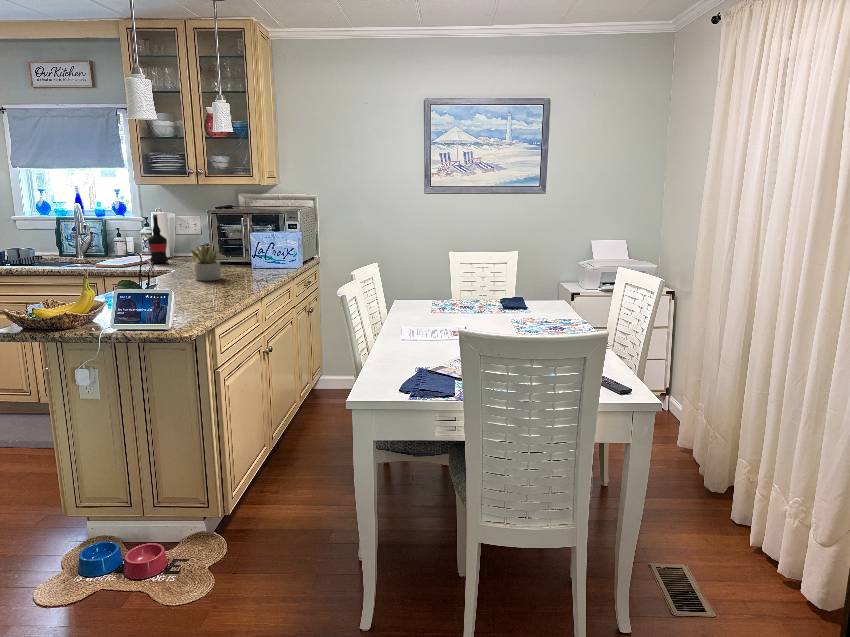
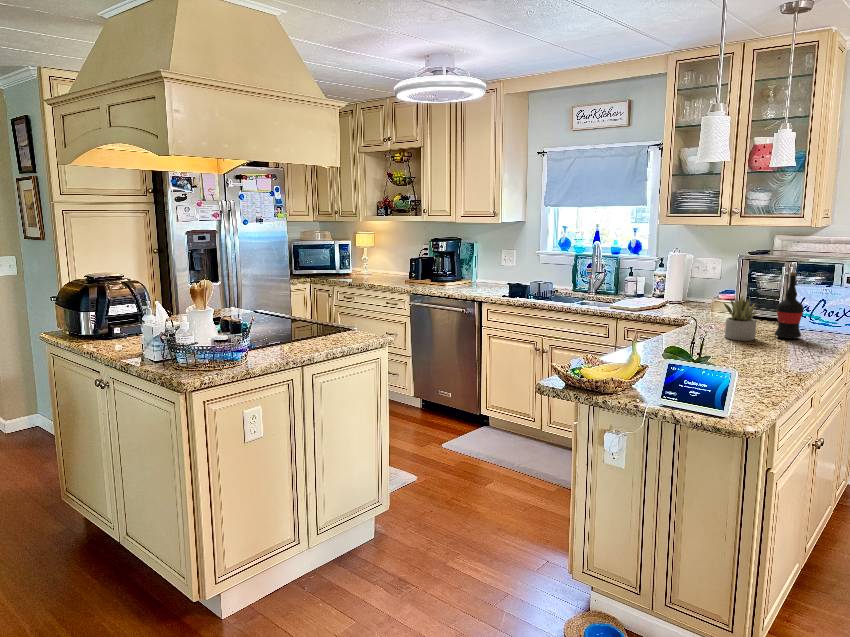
wine bottle: present [148,215,168,263] -> present [775,272,804,339]

